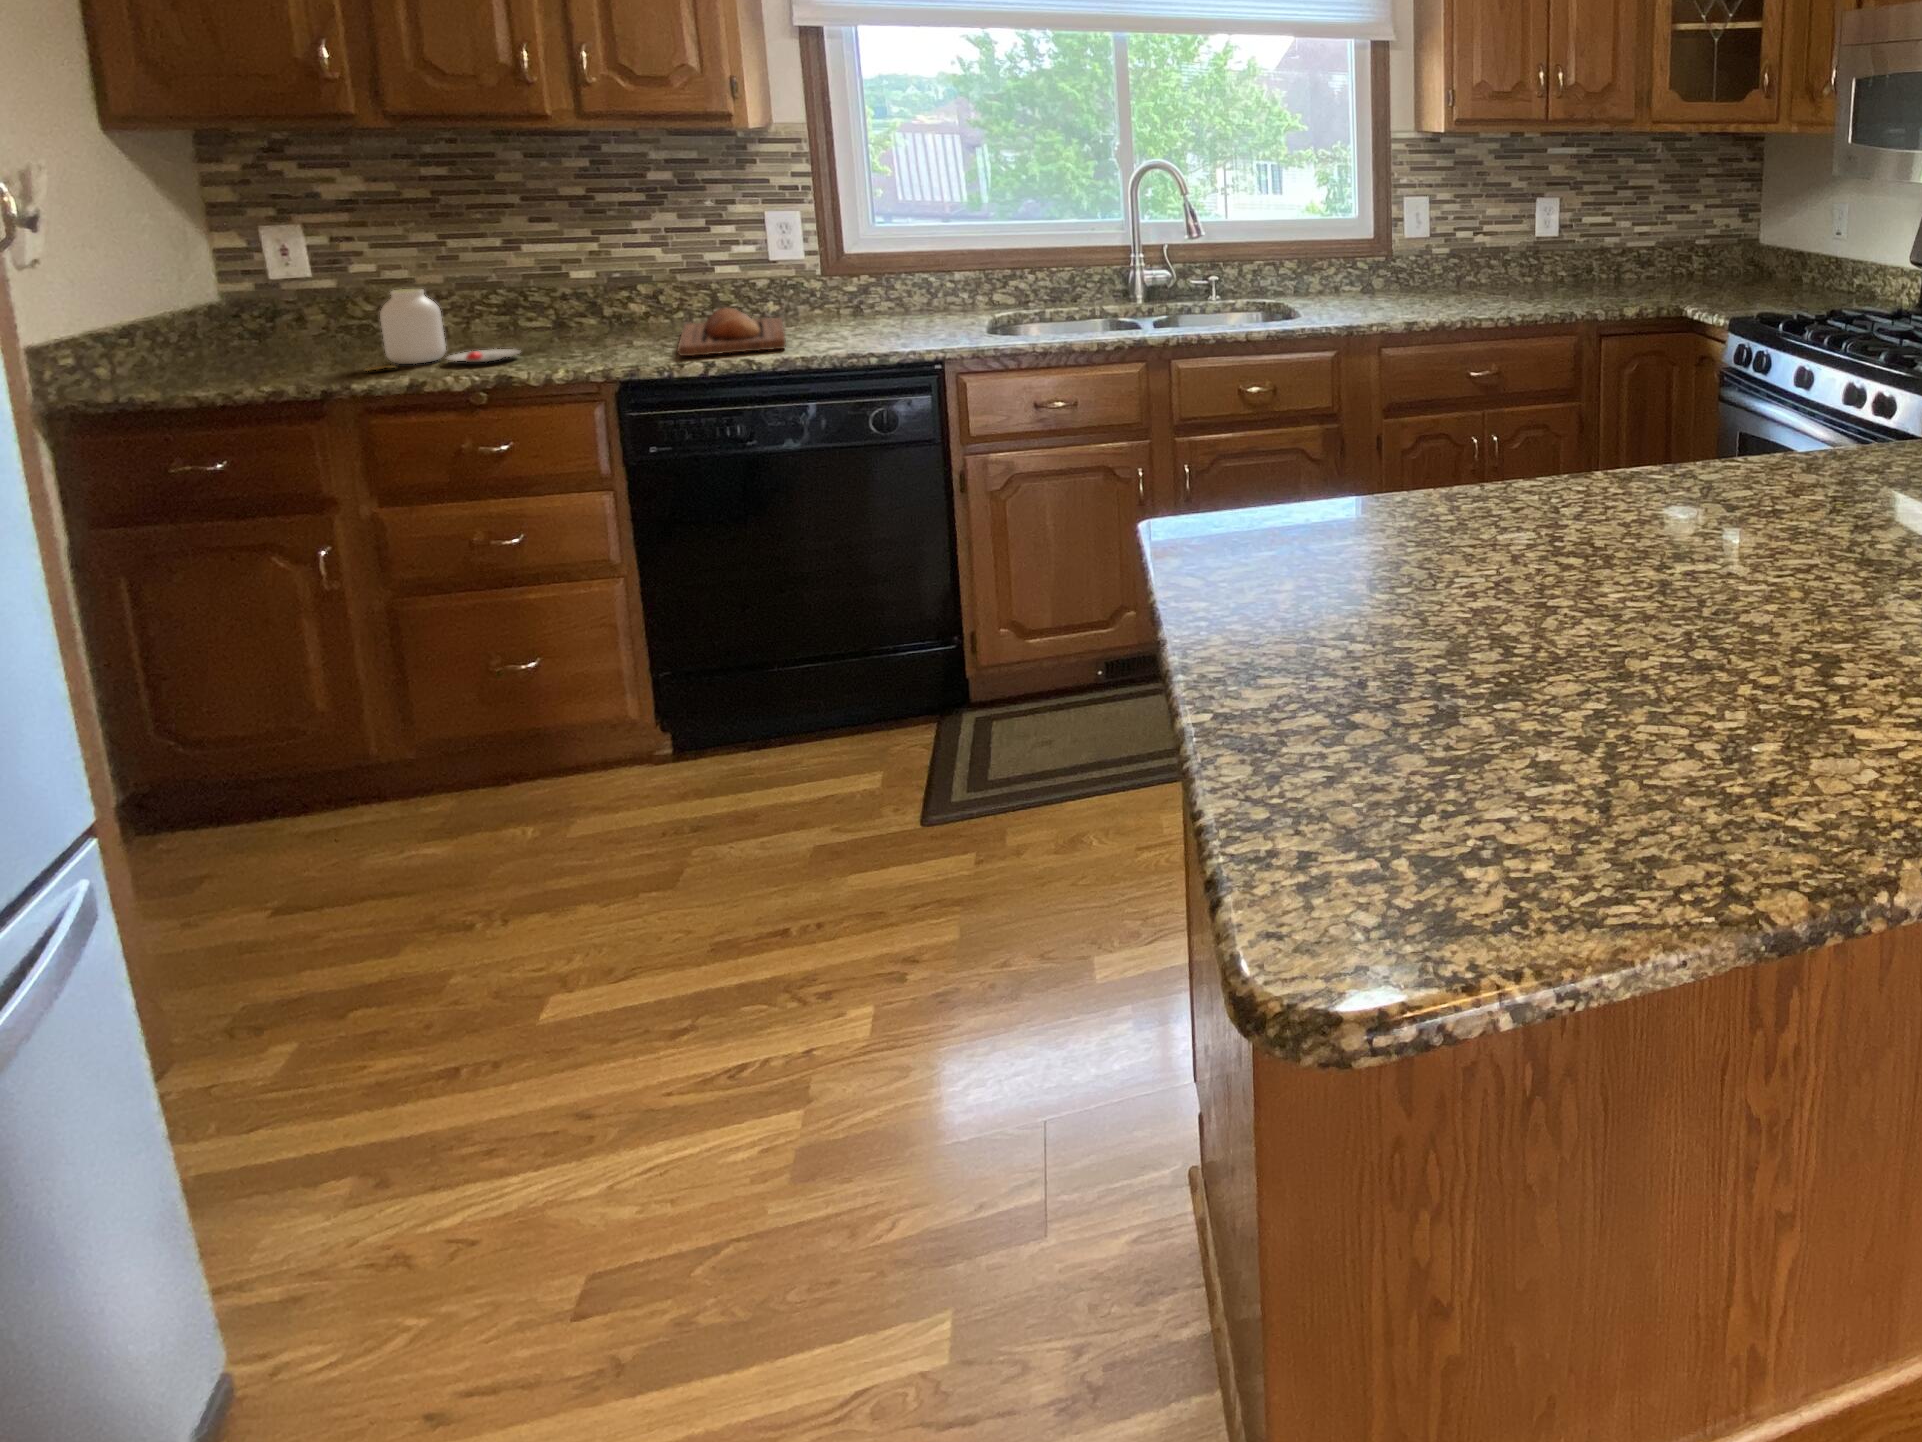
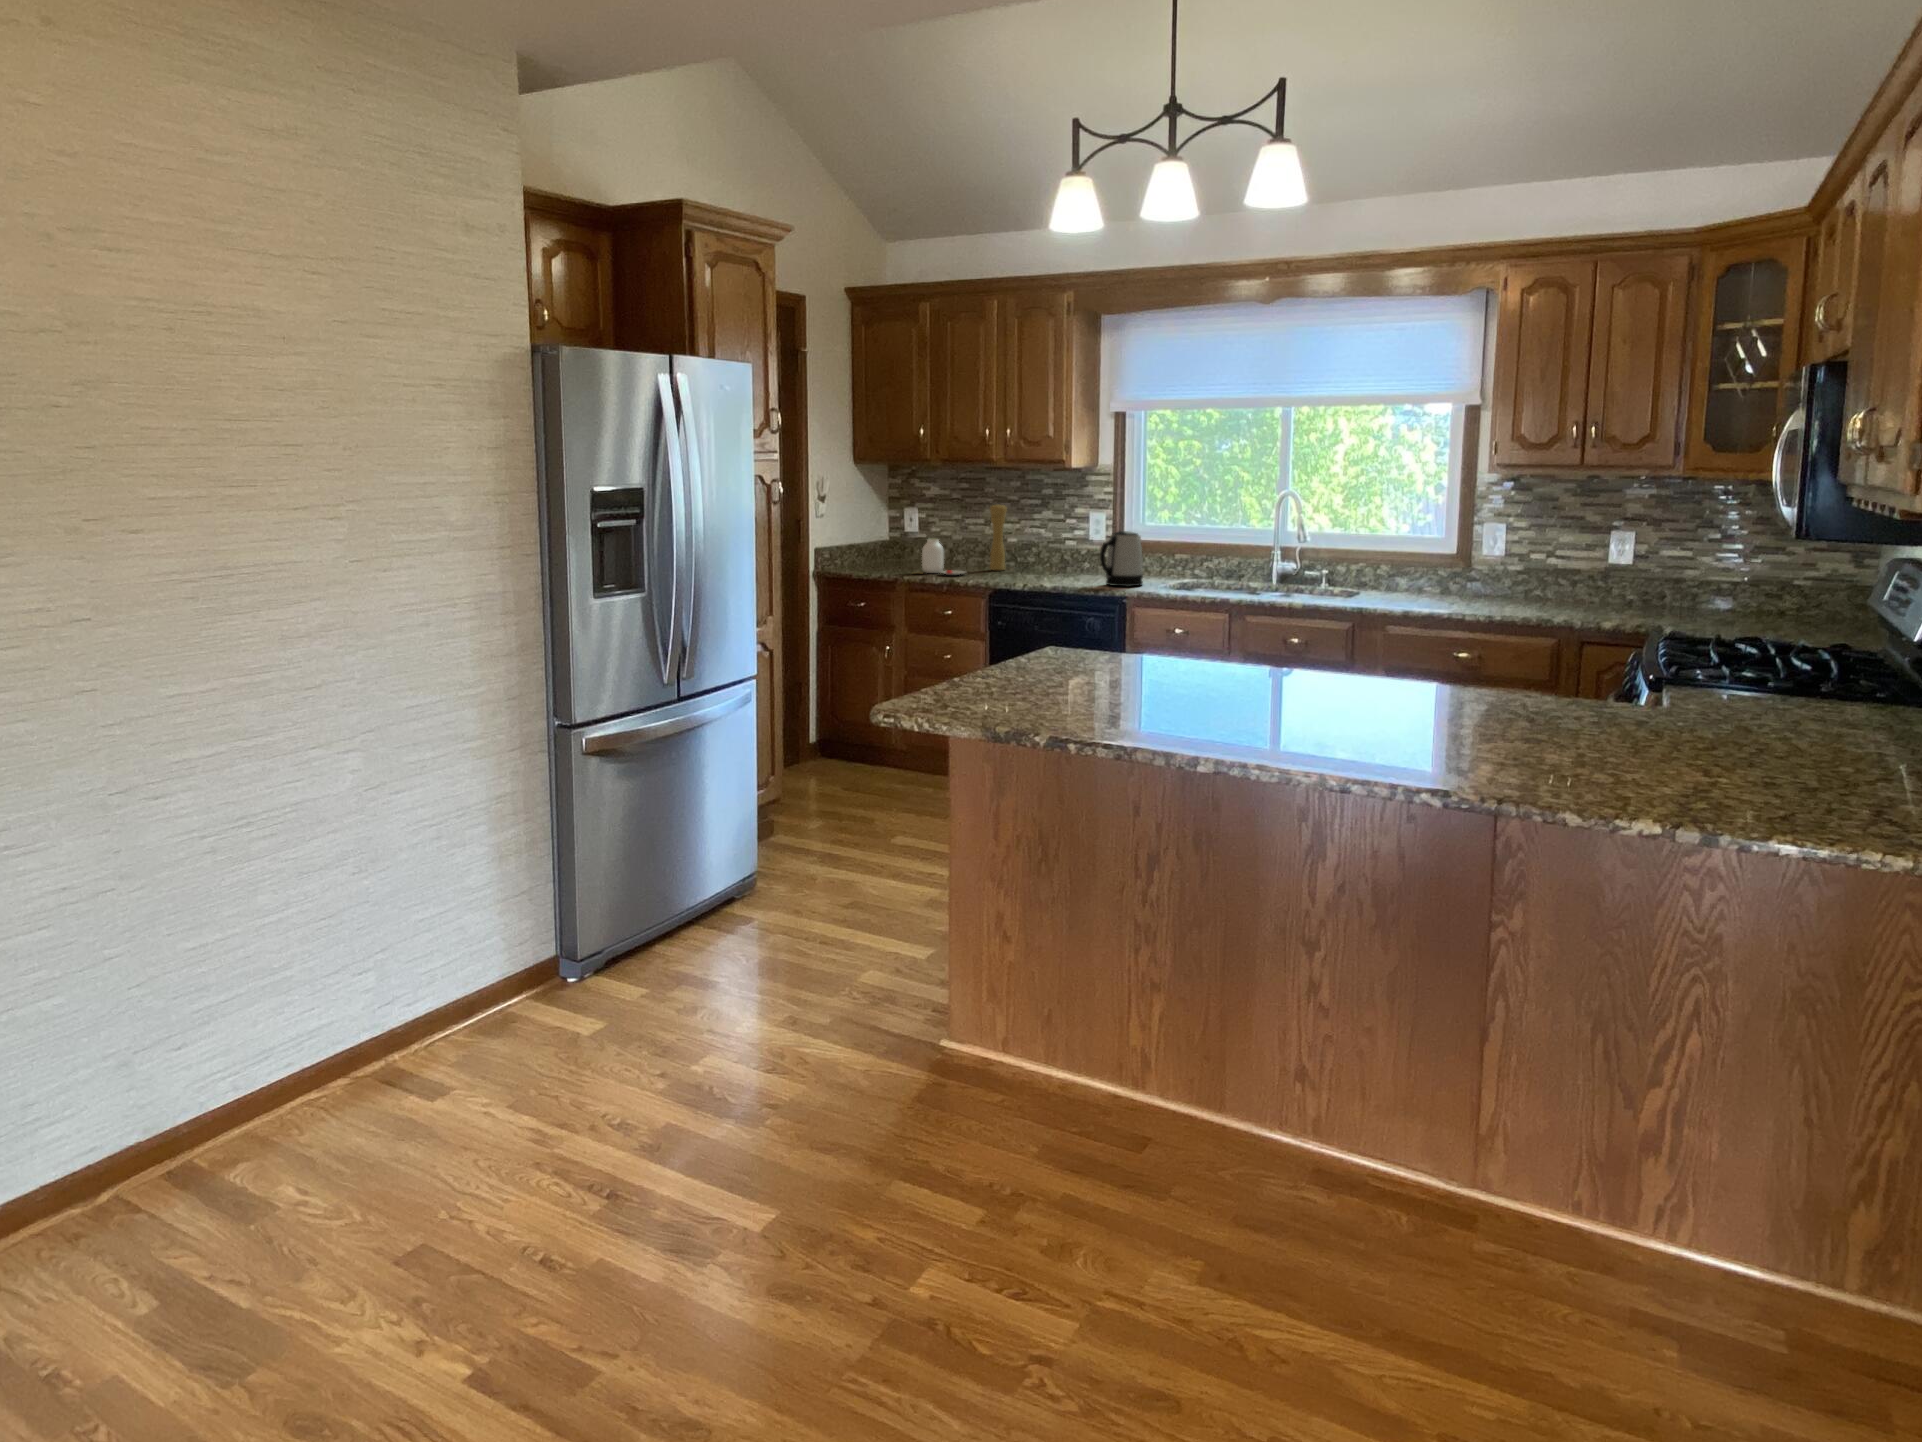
pepper mill: none [536,205,591,337] -> present [990,504,1007,570]
kettle: none [873,243,947,340] -> present [1100,531,1143,586]
bread loaf: present [677,308,786,356] -> none [1015,562,1083,583]

